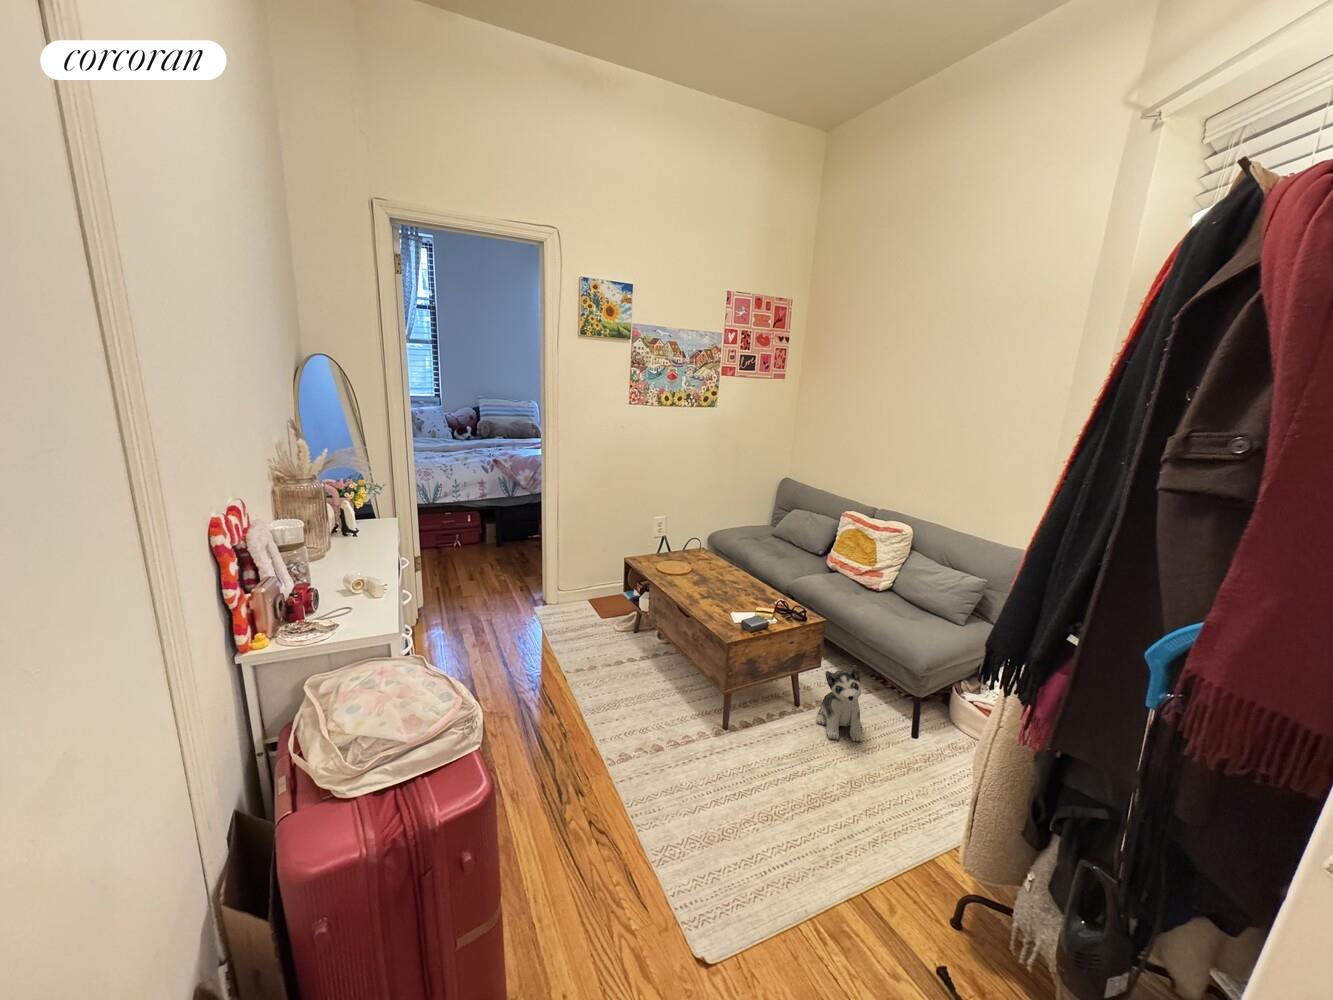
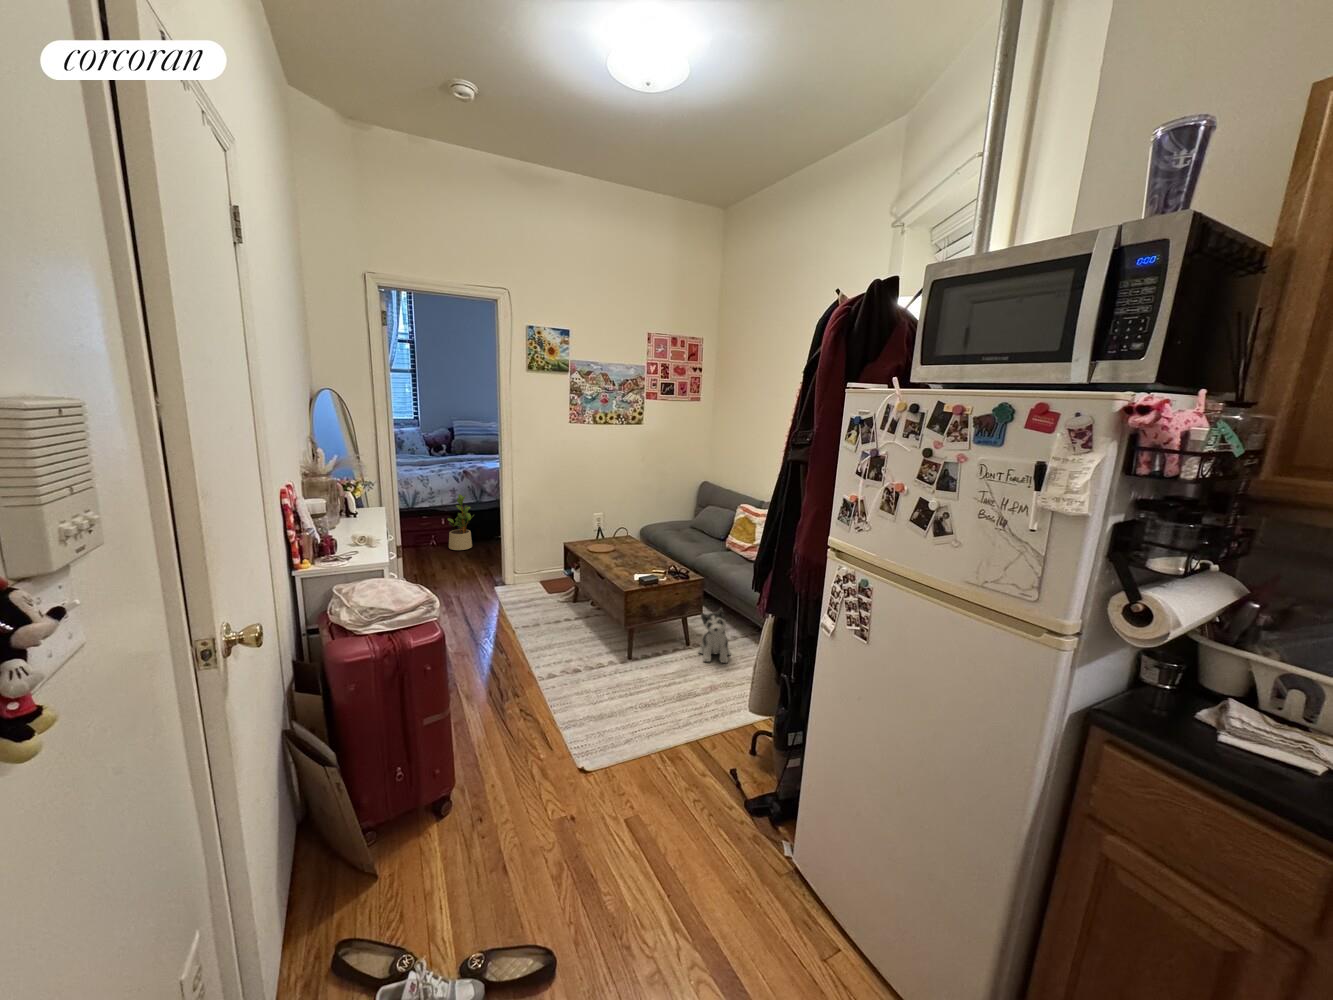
potted plant: none [474,489,507,556] -> present [448,494,473,550]

